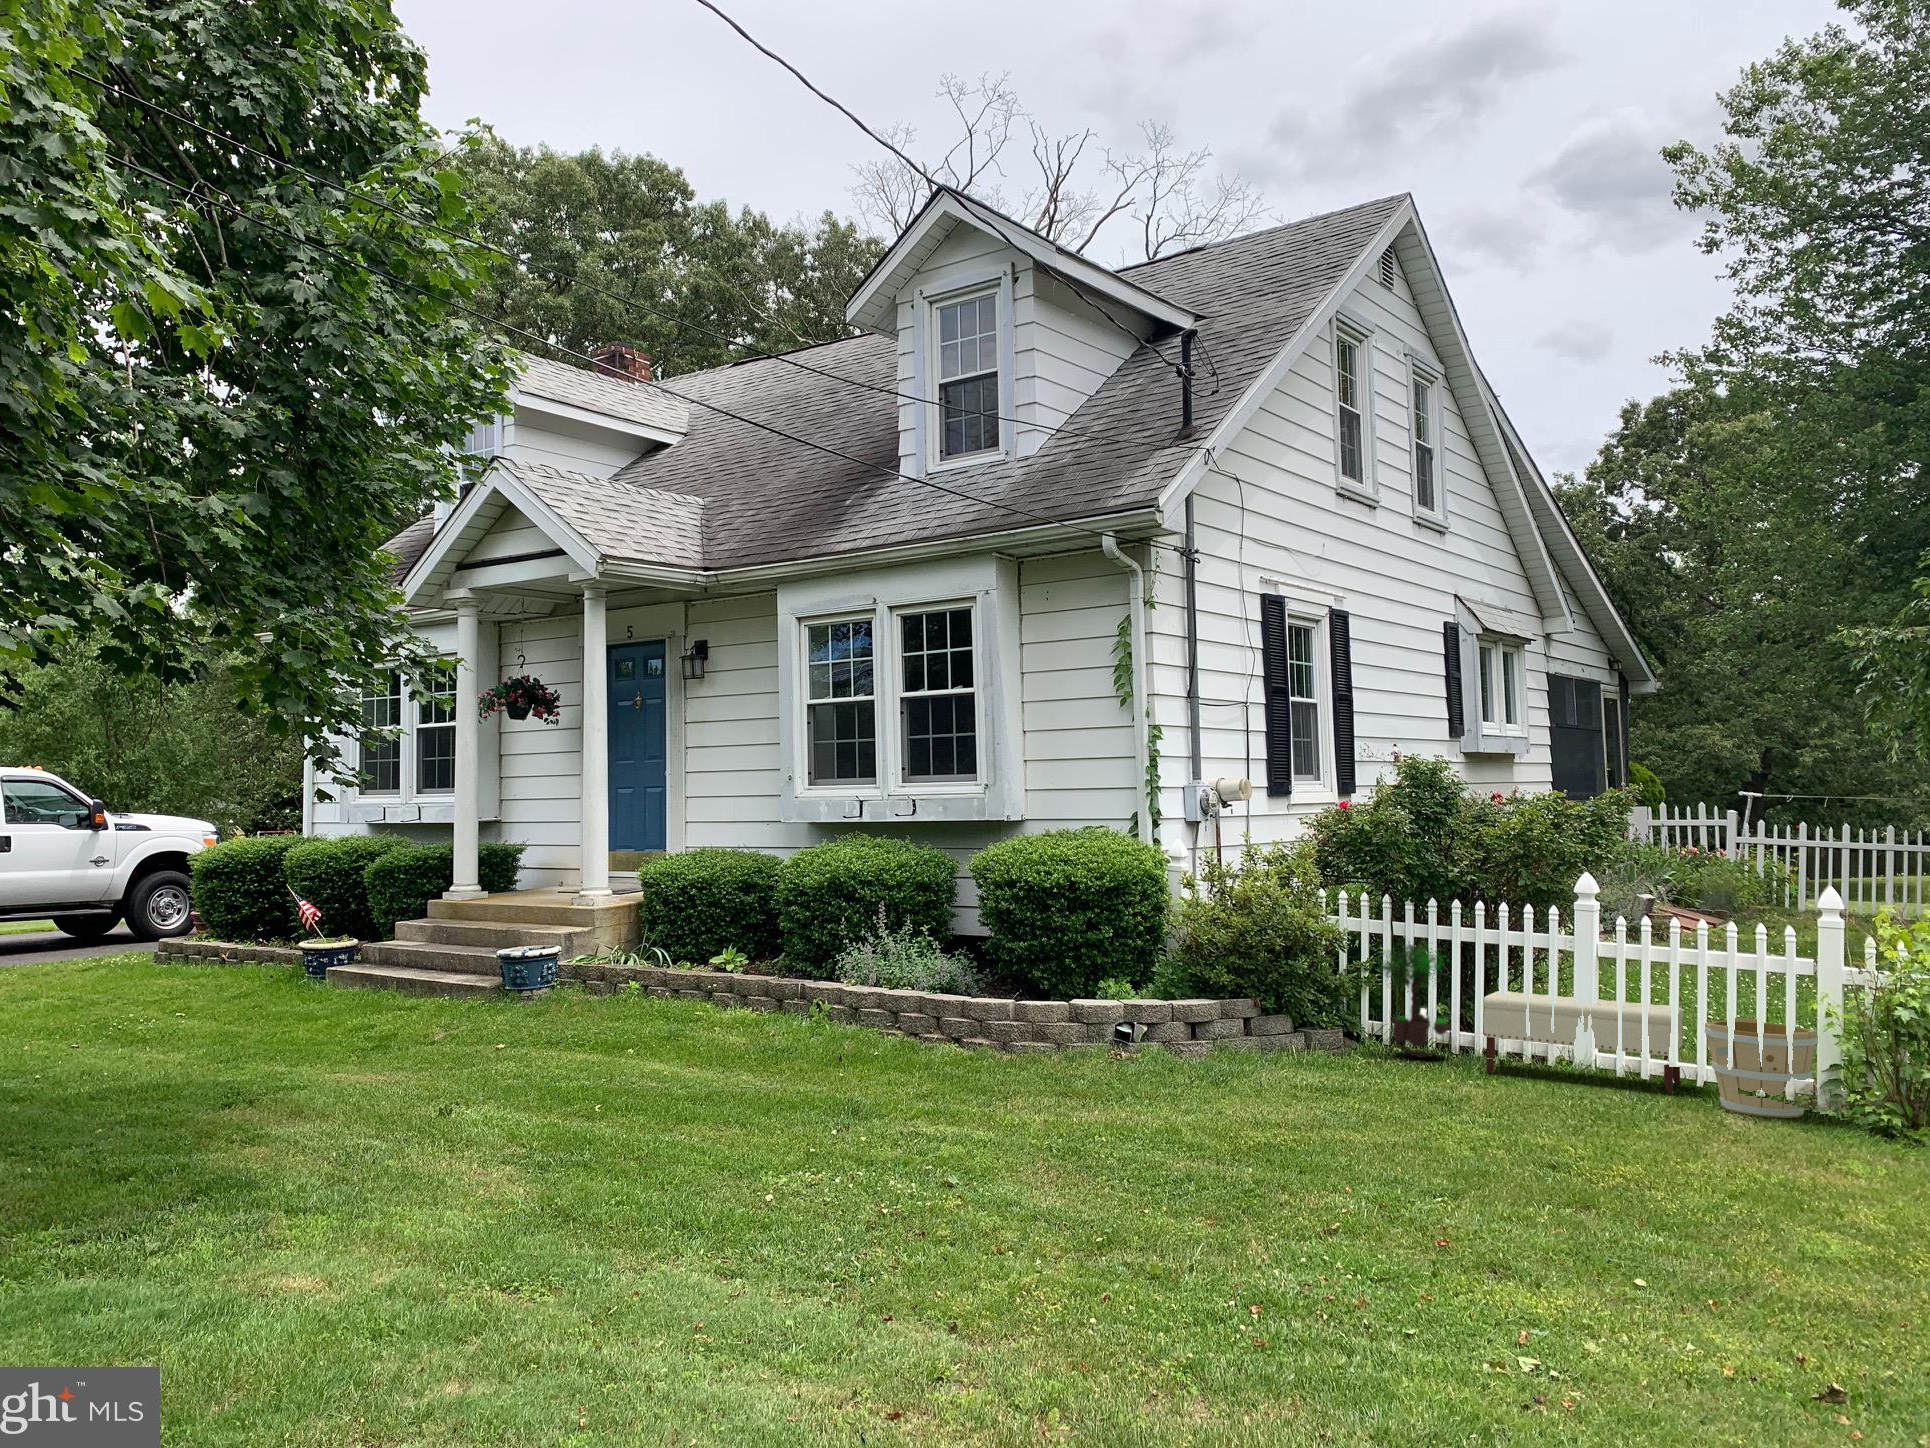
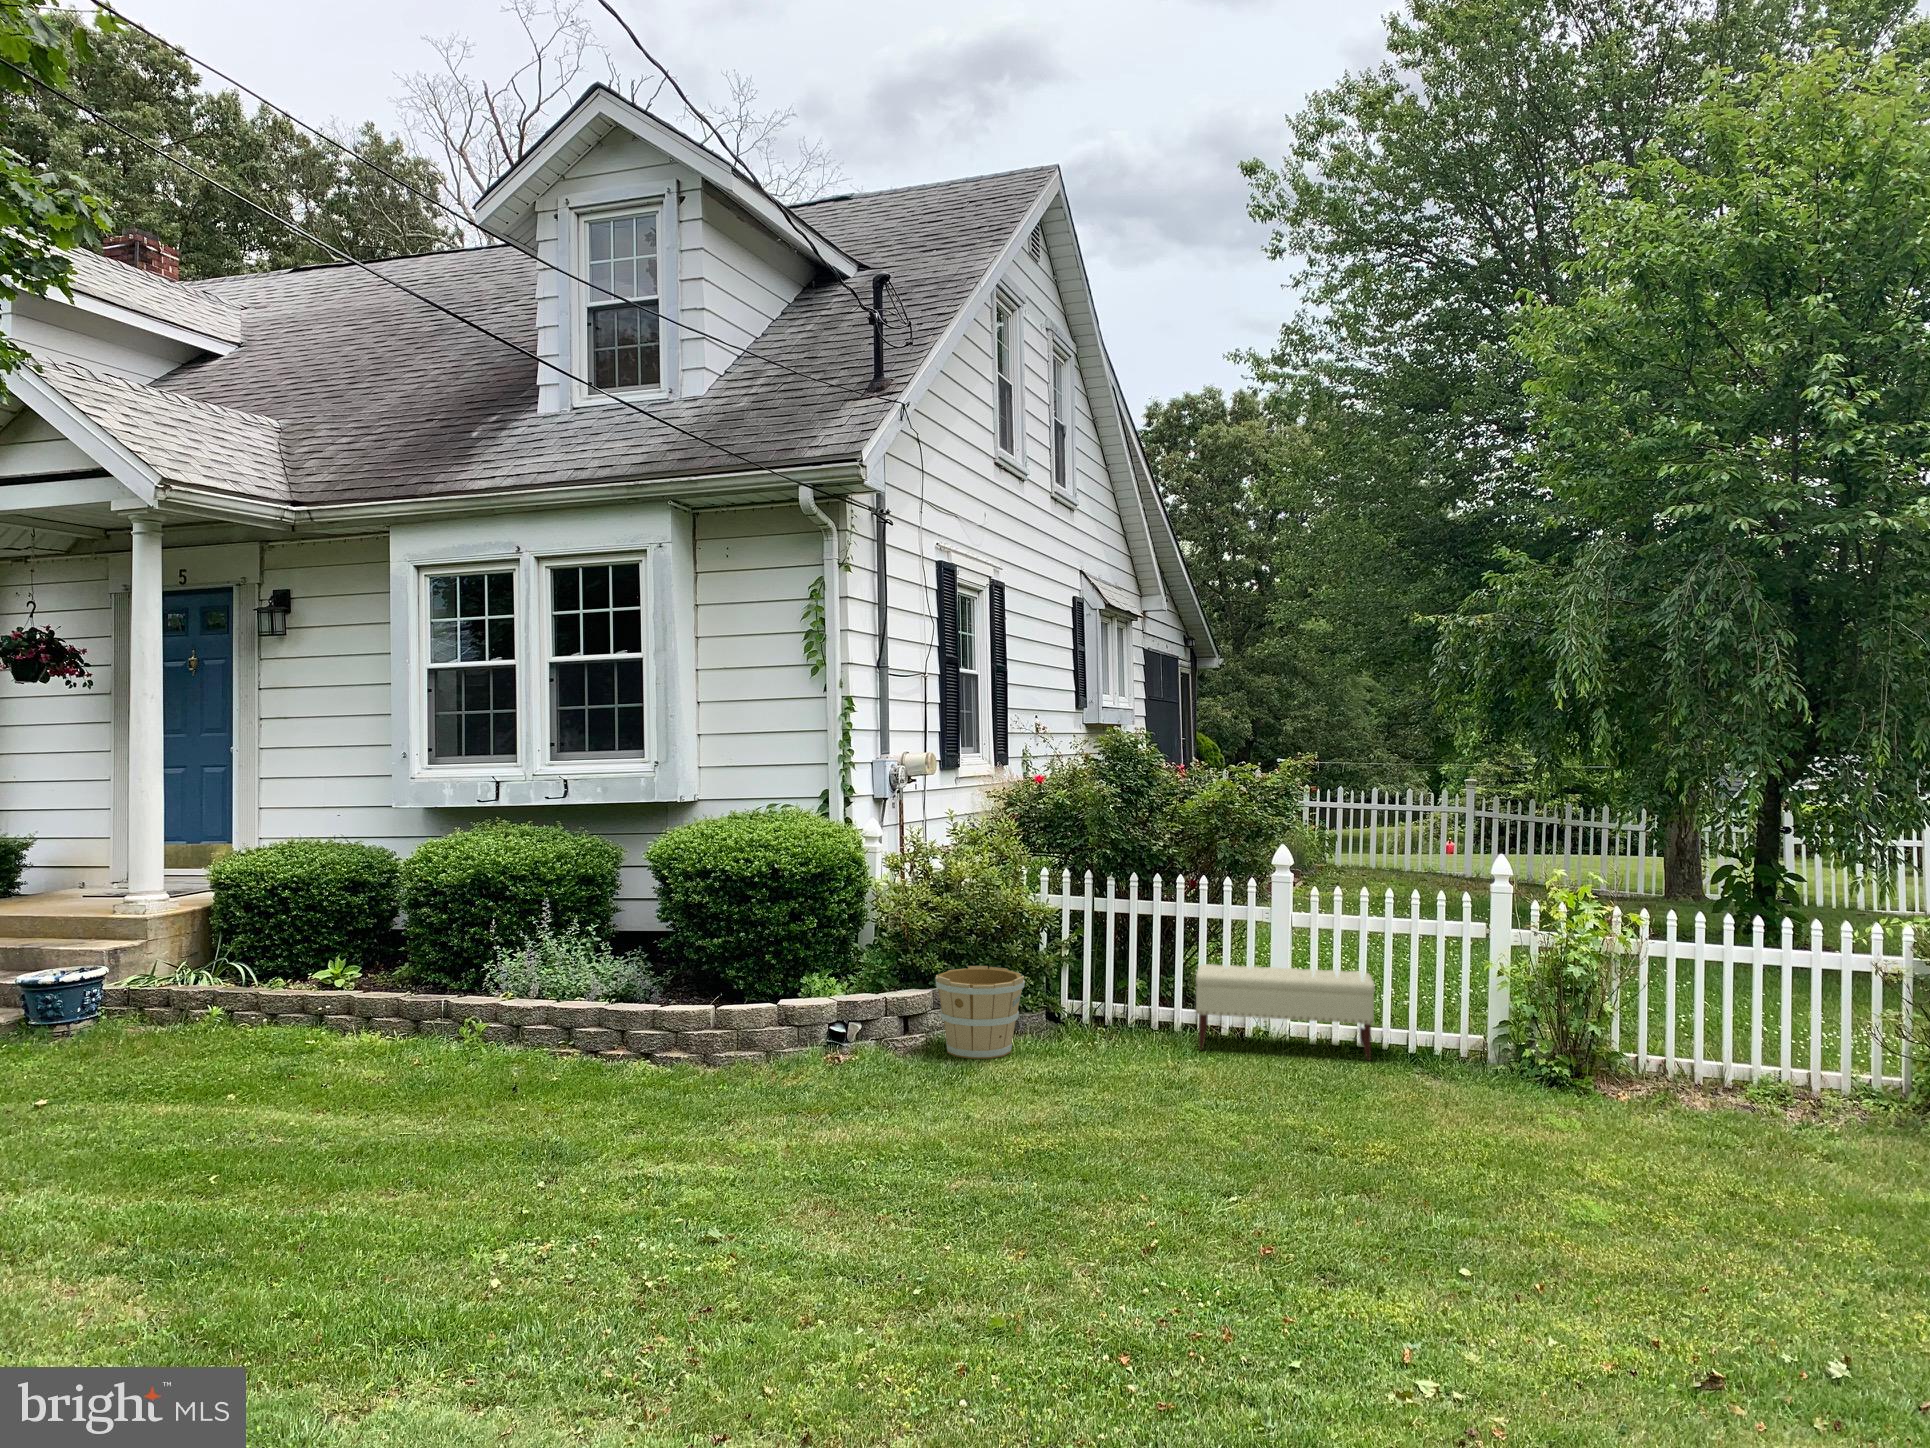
potted tree: present [1378,940,1449,1058] -> none [1085,909,1157,1034]
wooden bucket: present [1704,1018,1818,1118] -> present [935,966,1025,1059]

